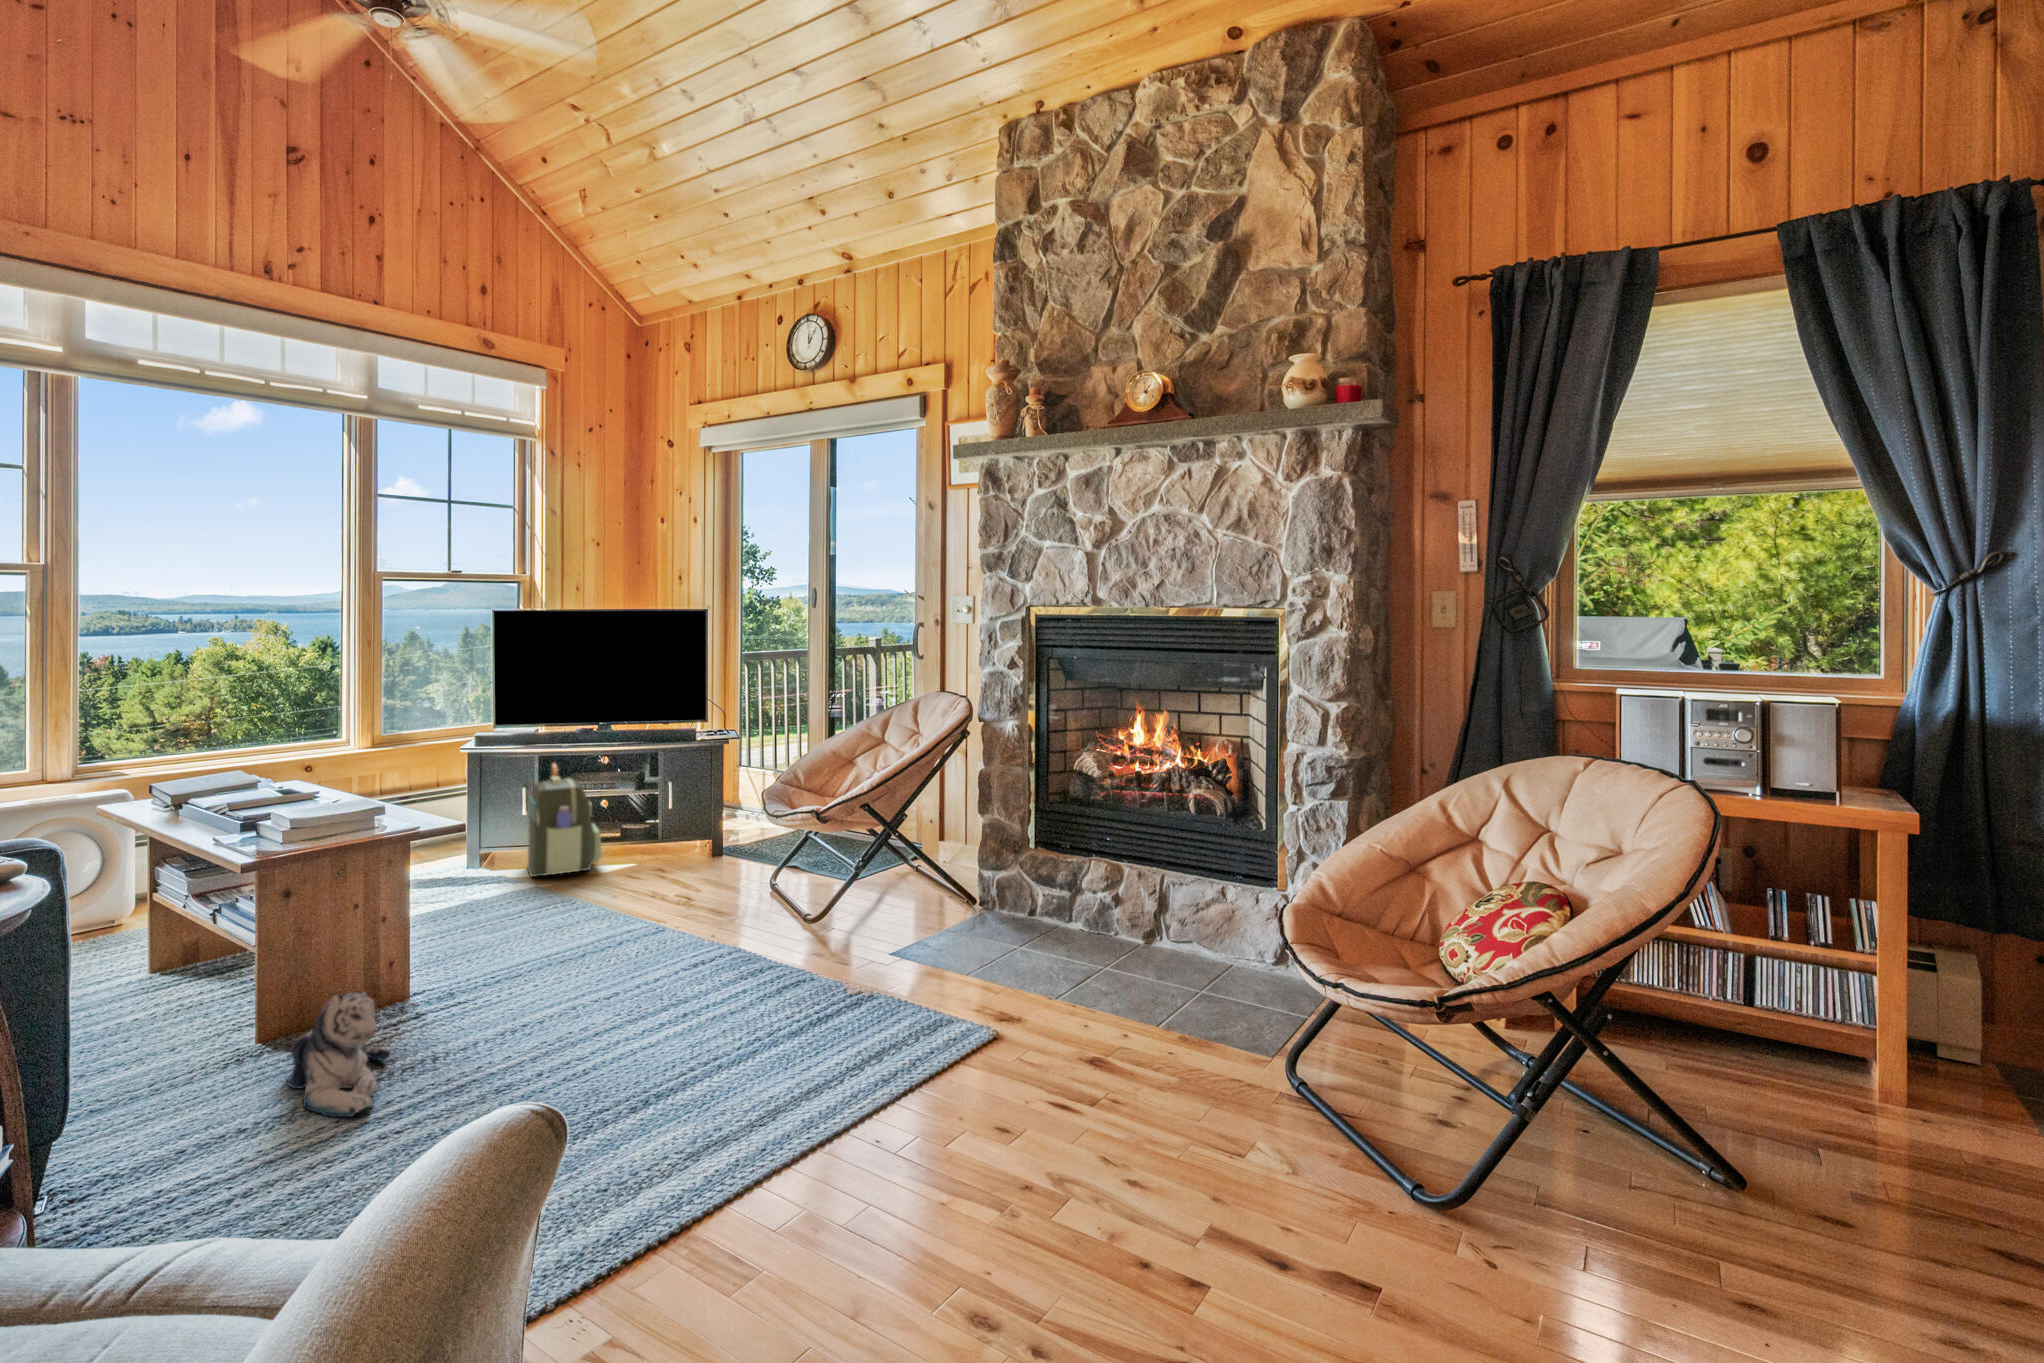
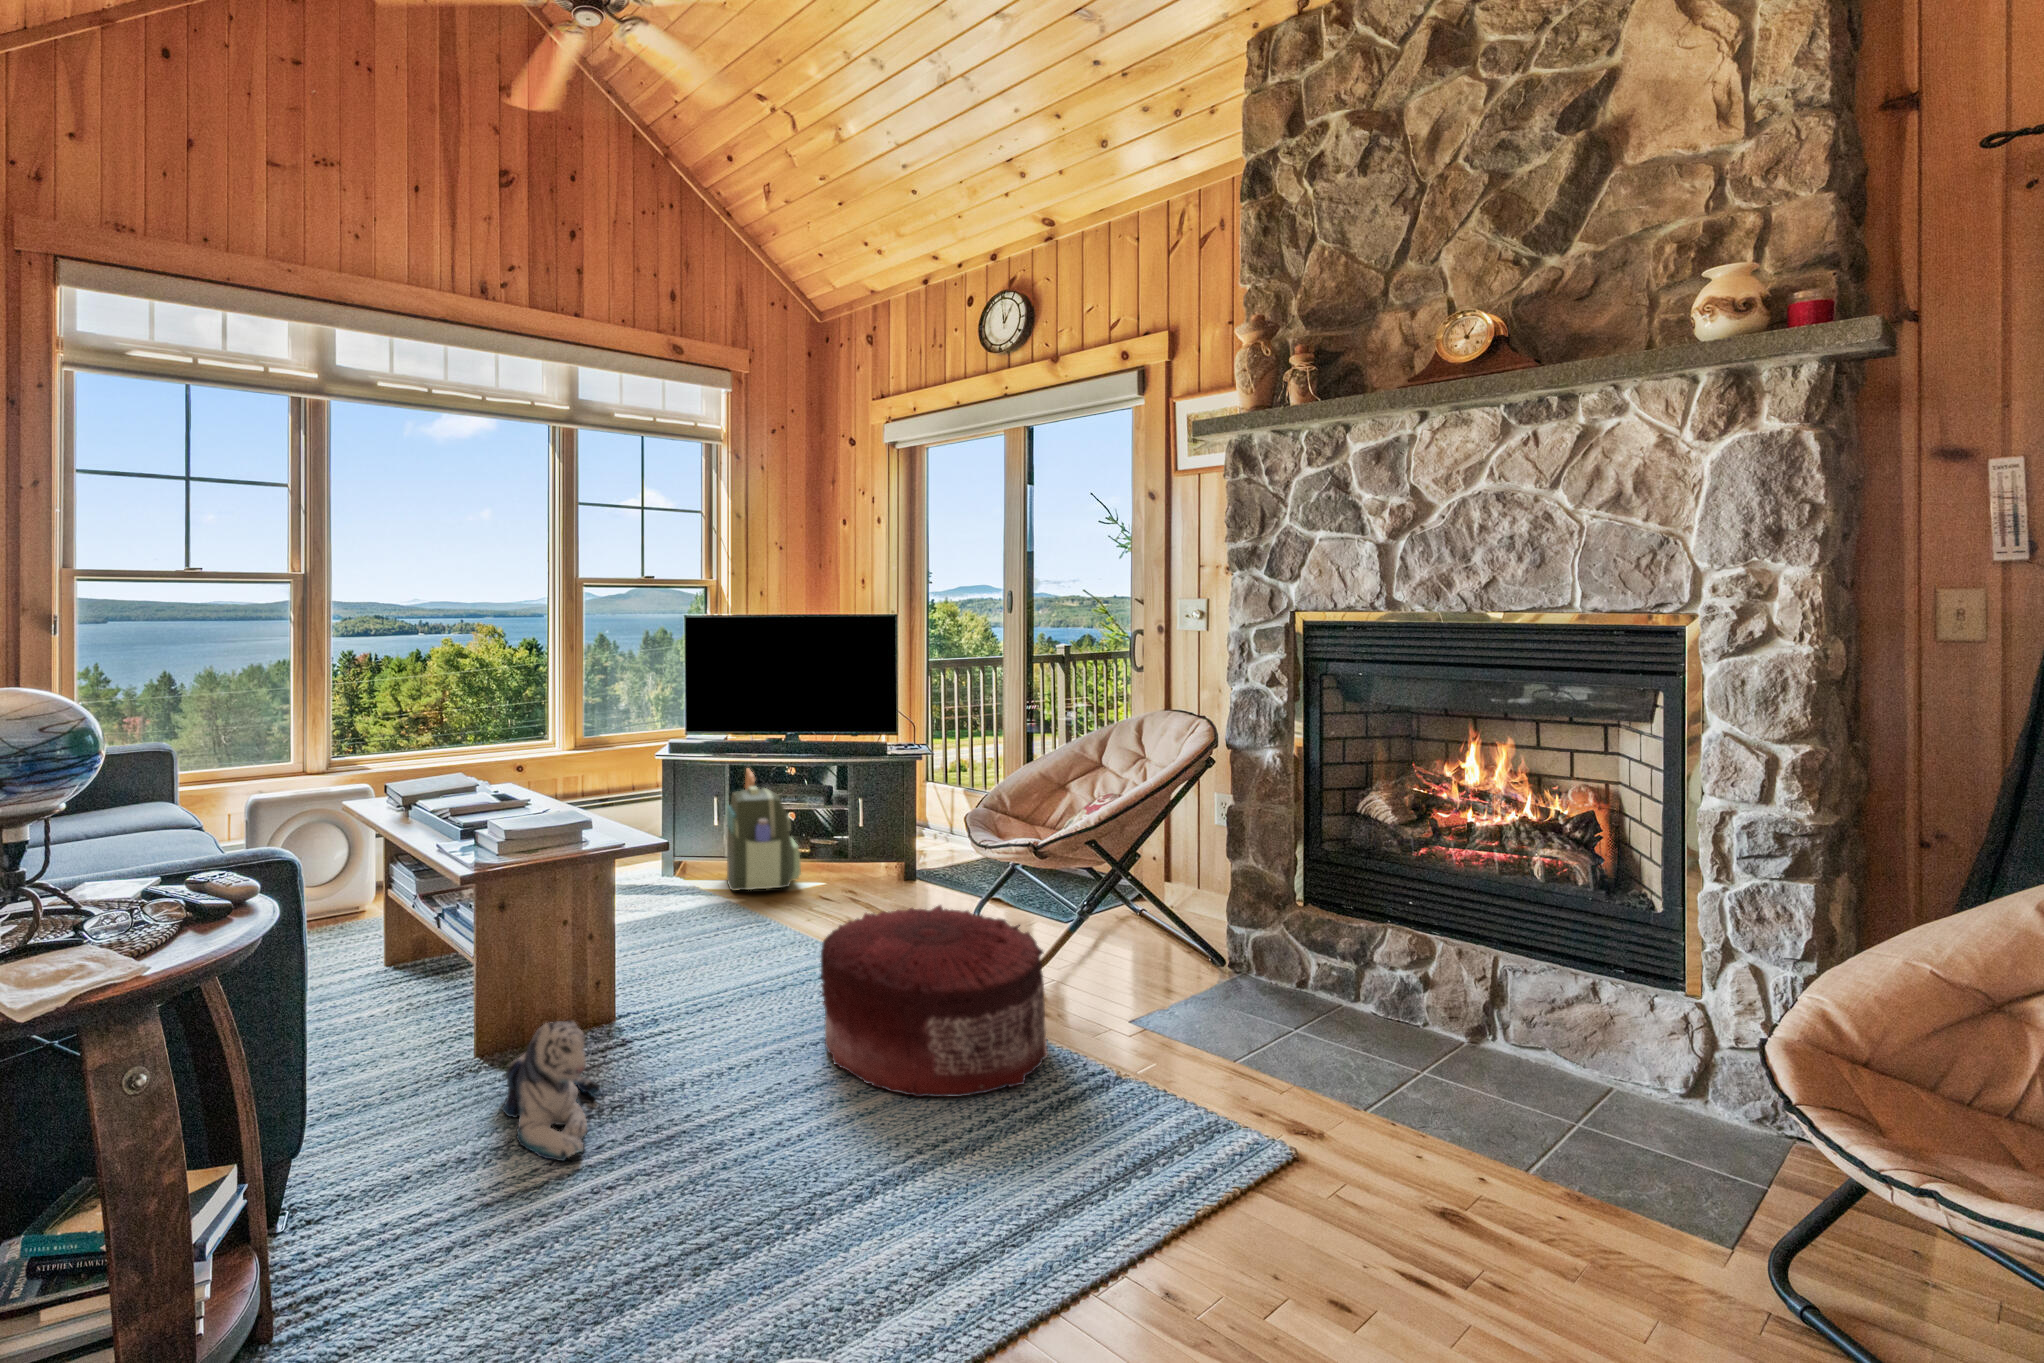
pouf: none [609,867,809,1029] -> present [821,905,1048,1097]

